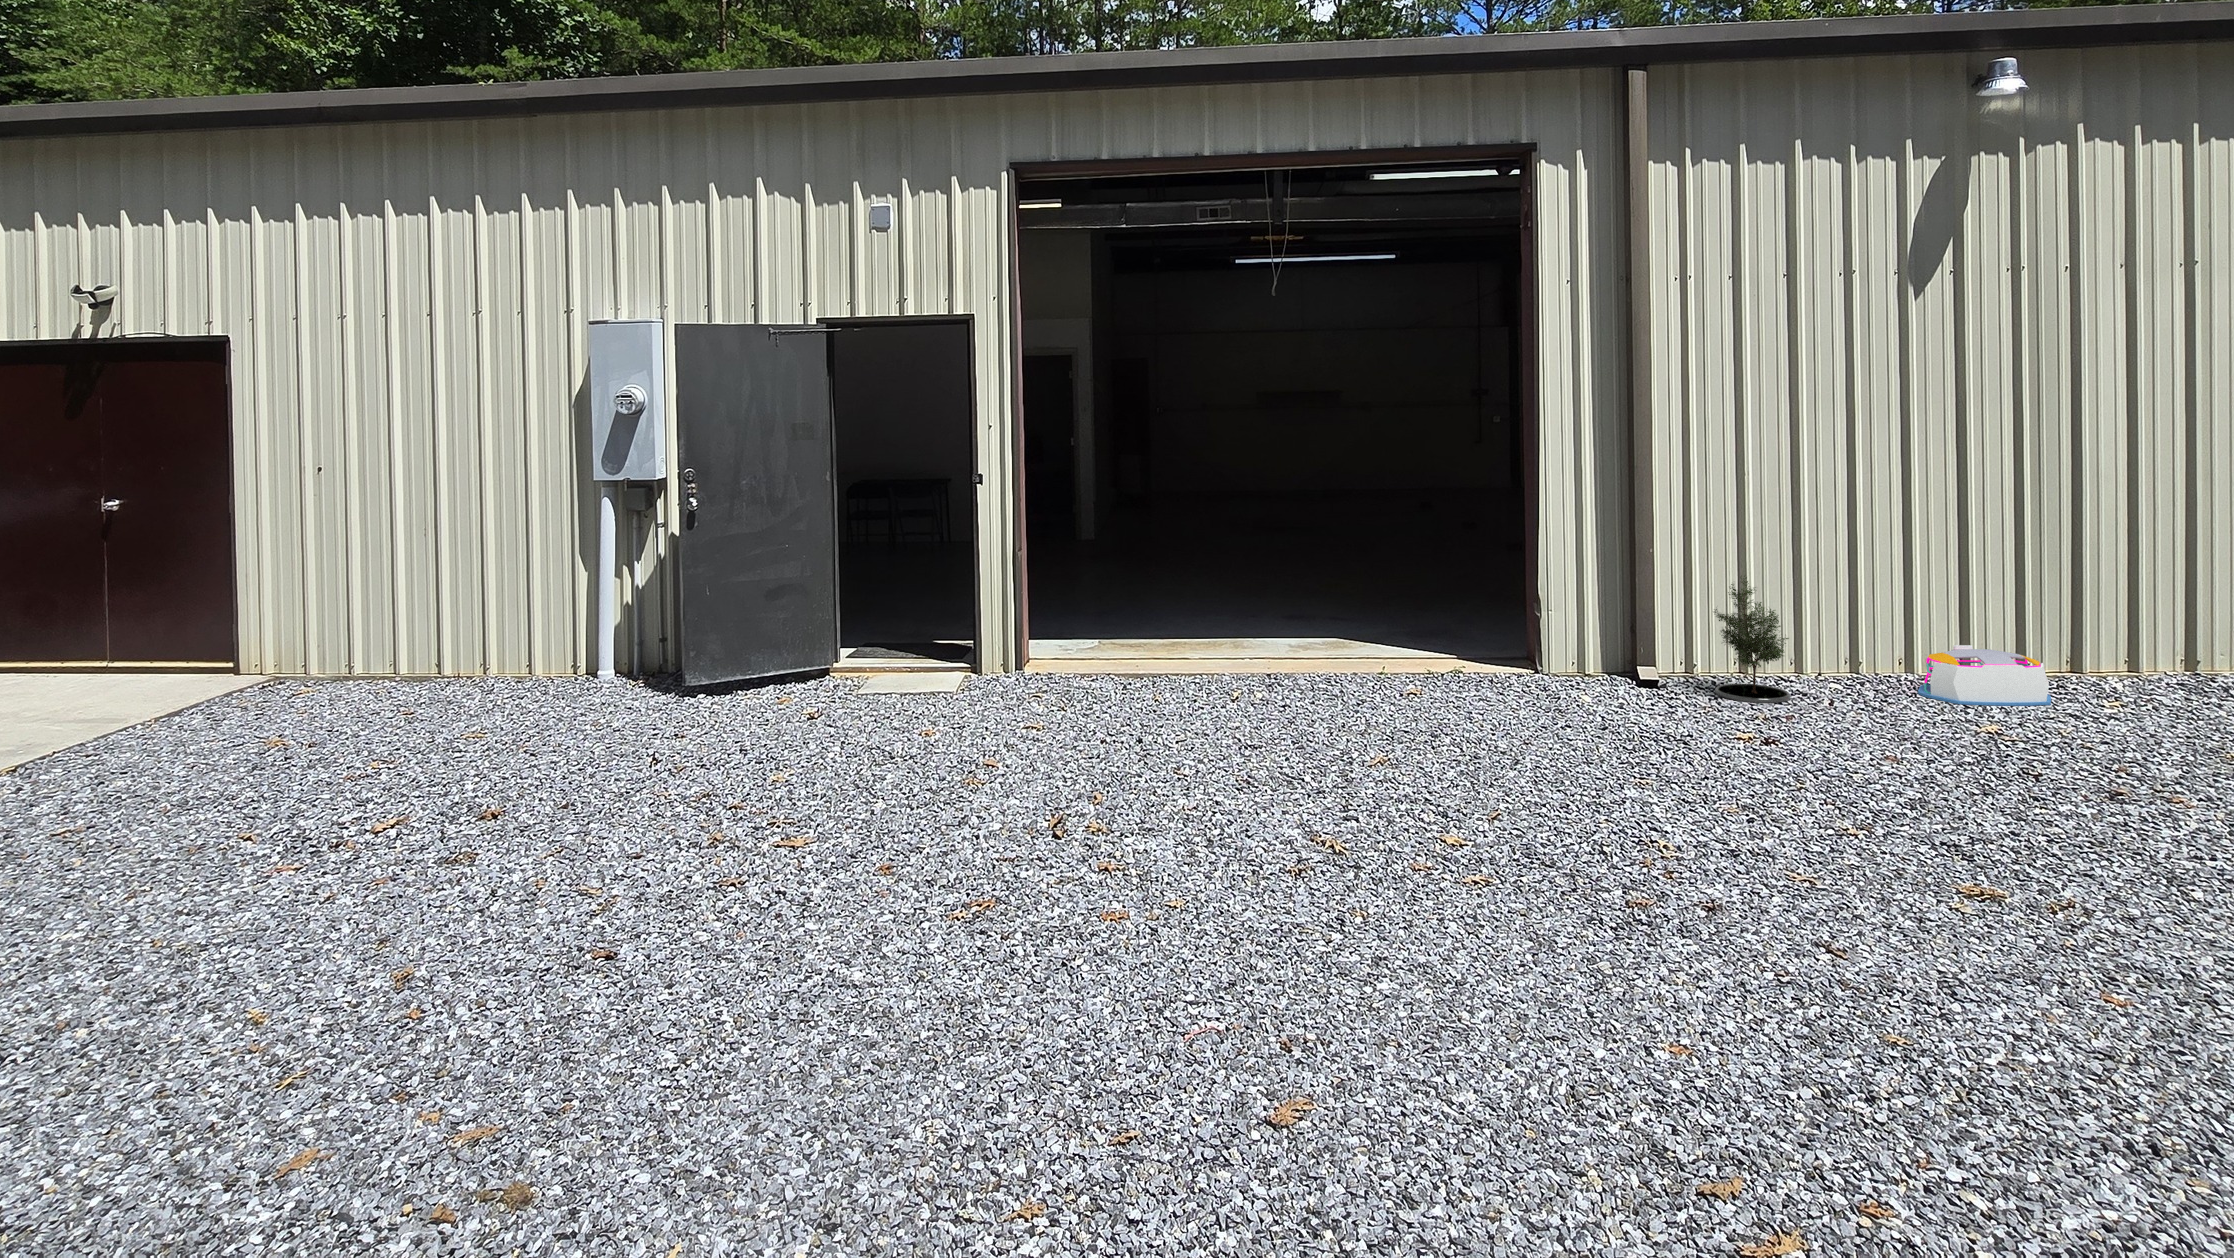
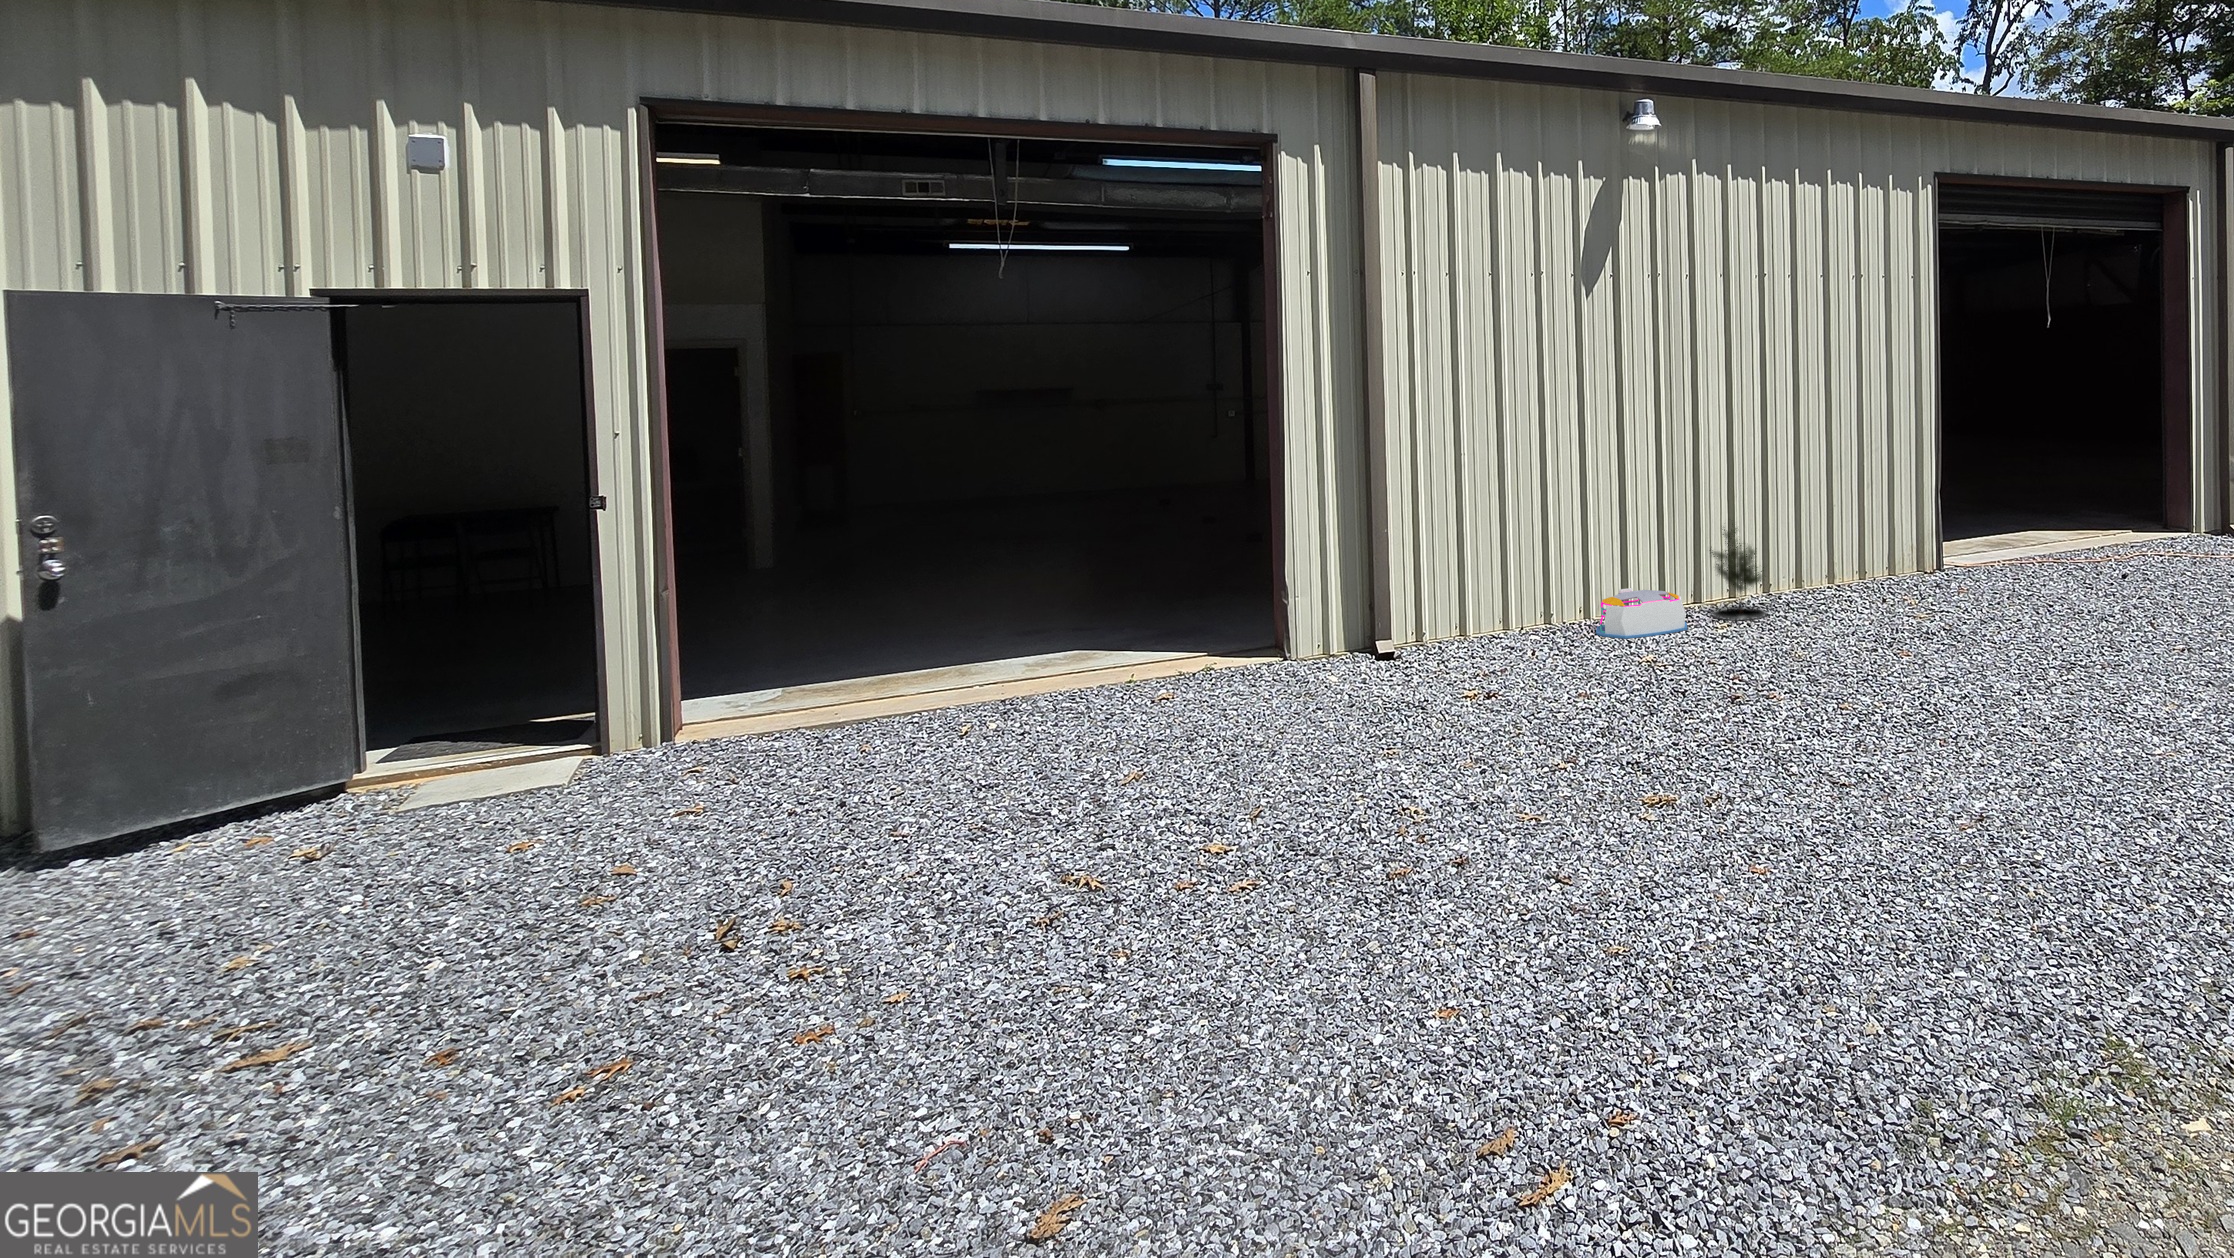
potted tree: present [1714,576,1791,703] -> present [1710,524,1767,621]

